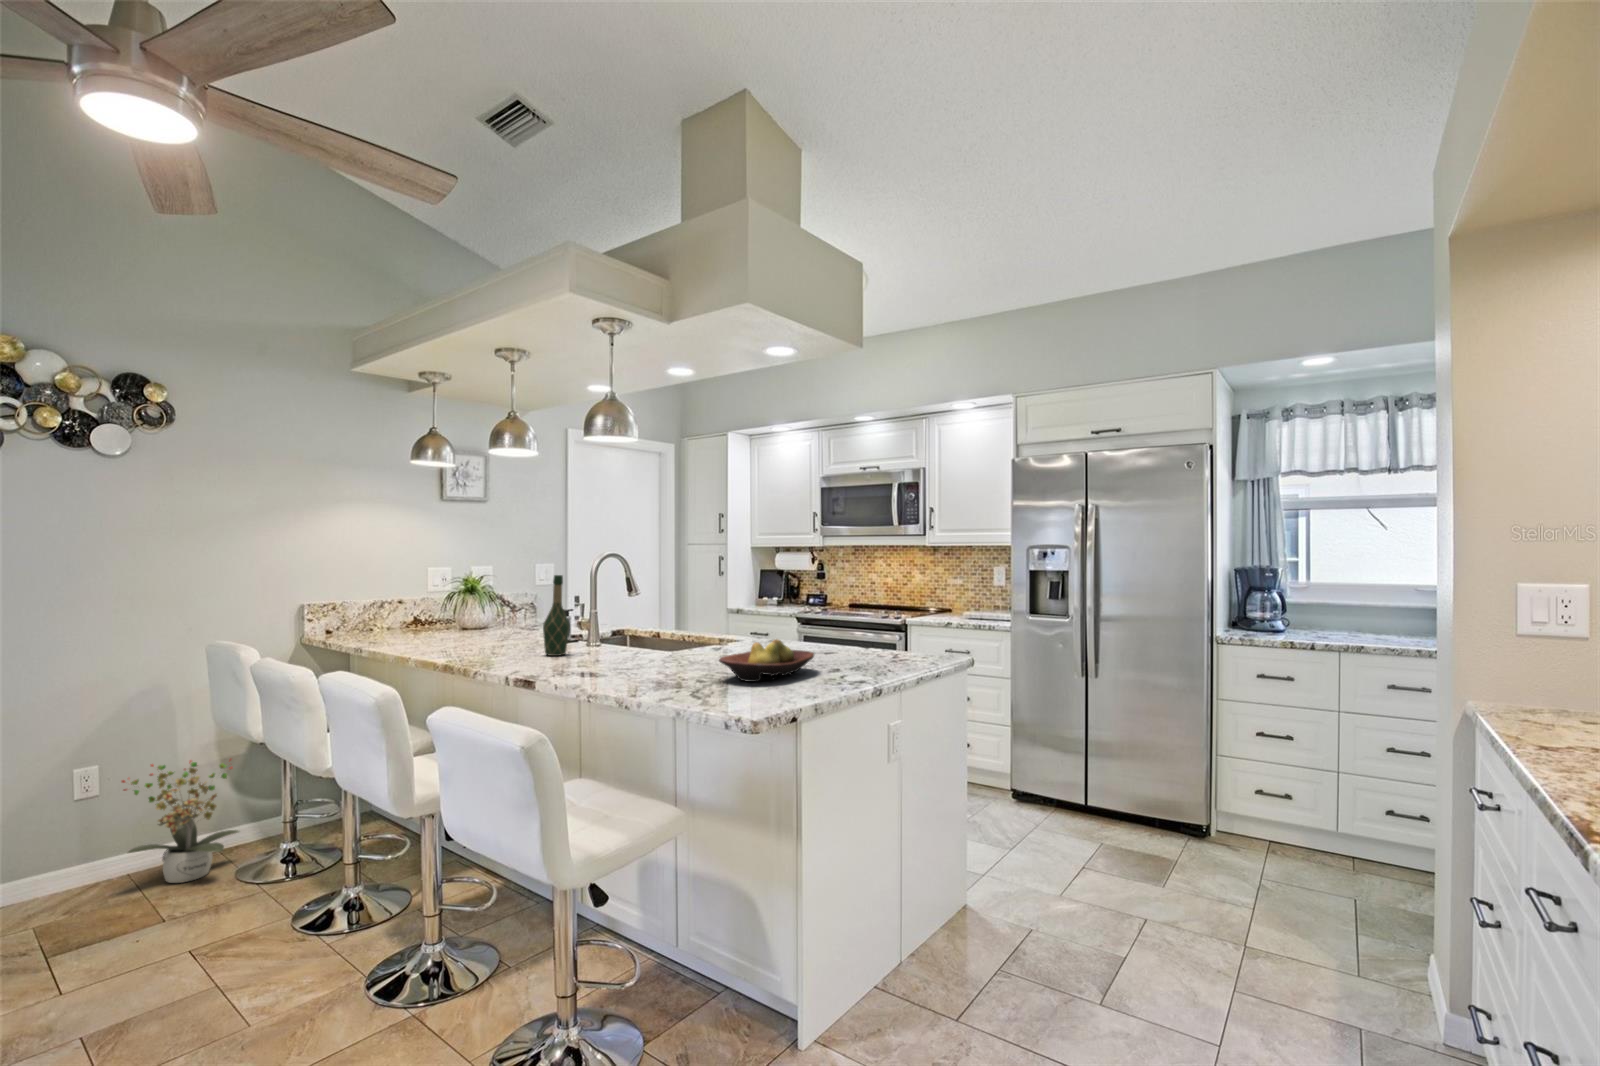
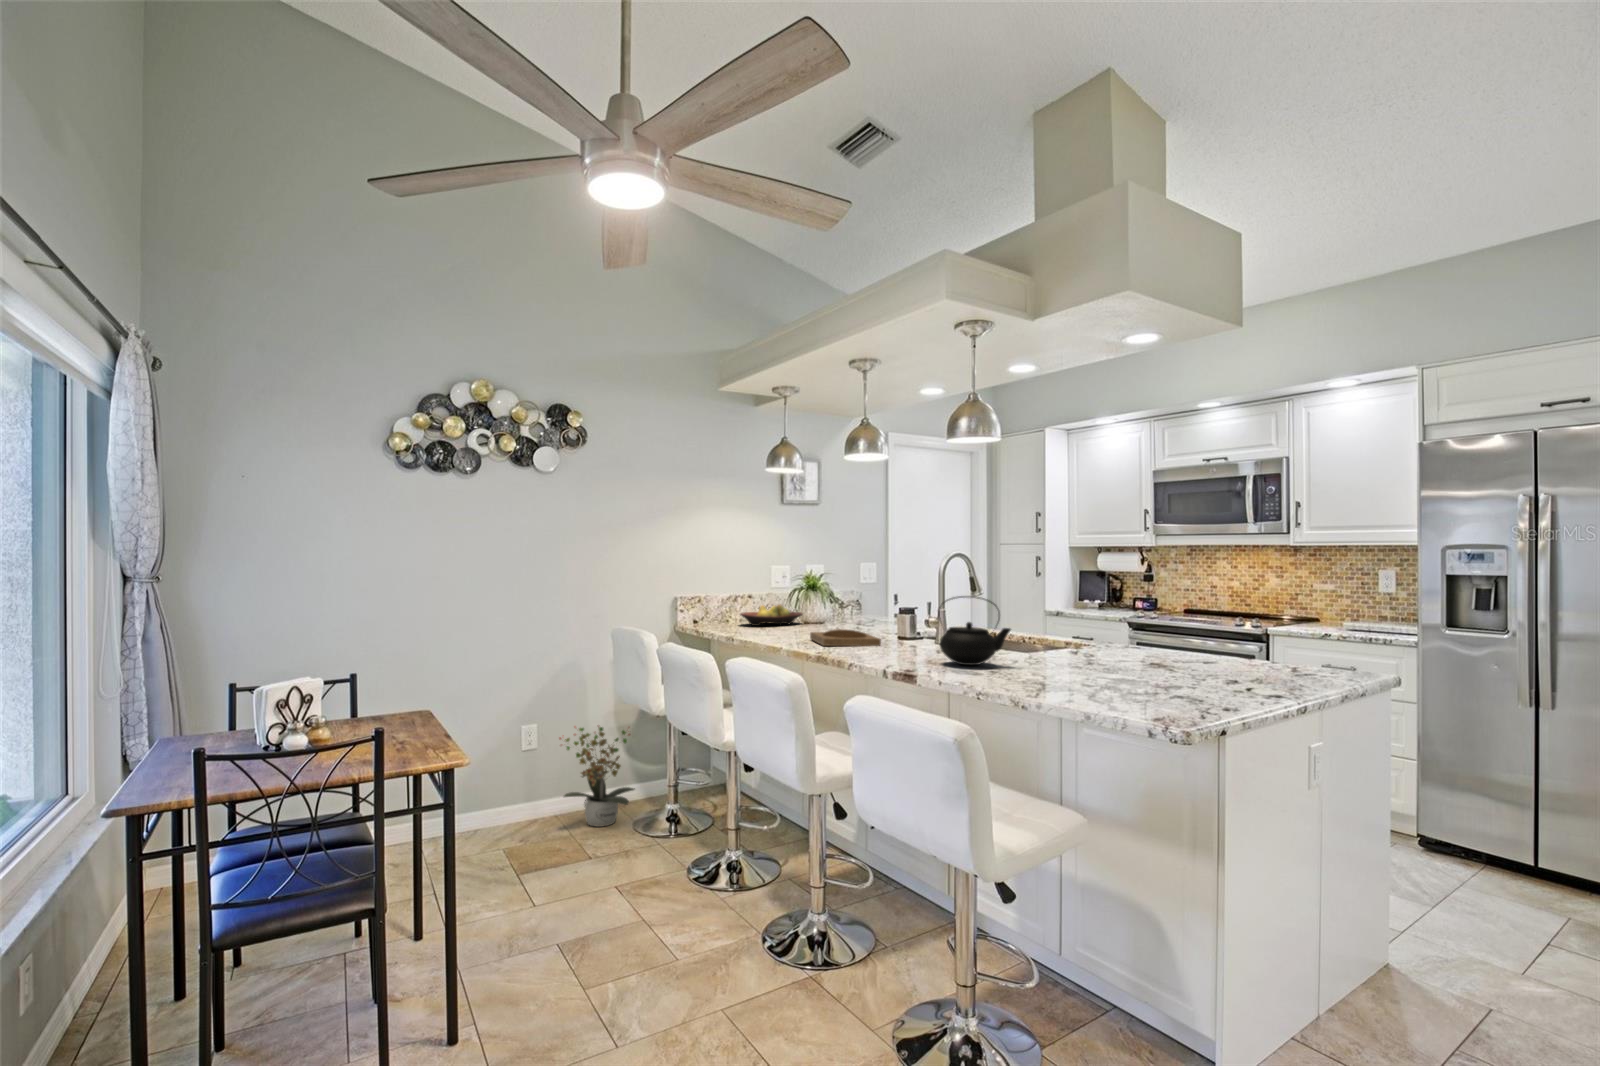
wine bottle: present [543,575,570,656] -> none [899,576,924,653]
teapot: none [575,594,648,665] -> present [938,596,1011,665]
tray: none [454,634,530,653] -> present [810,629,881,646]
fruit bowl: present [719,639,814,682] -> present [740,605,803,626]

